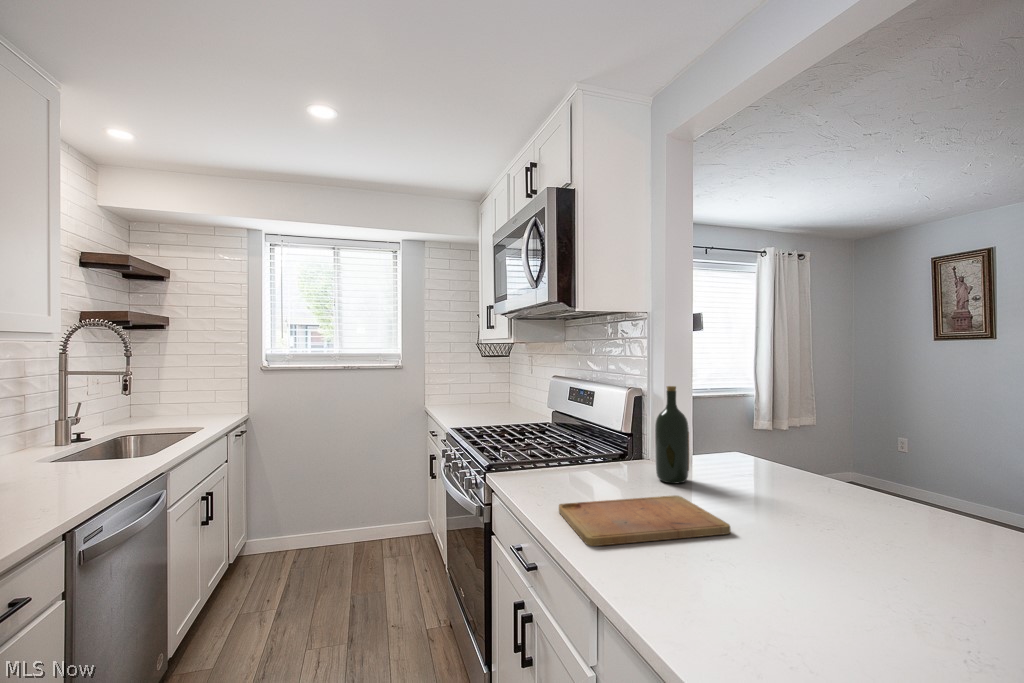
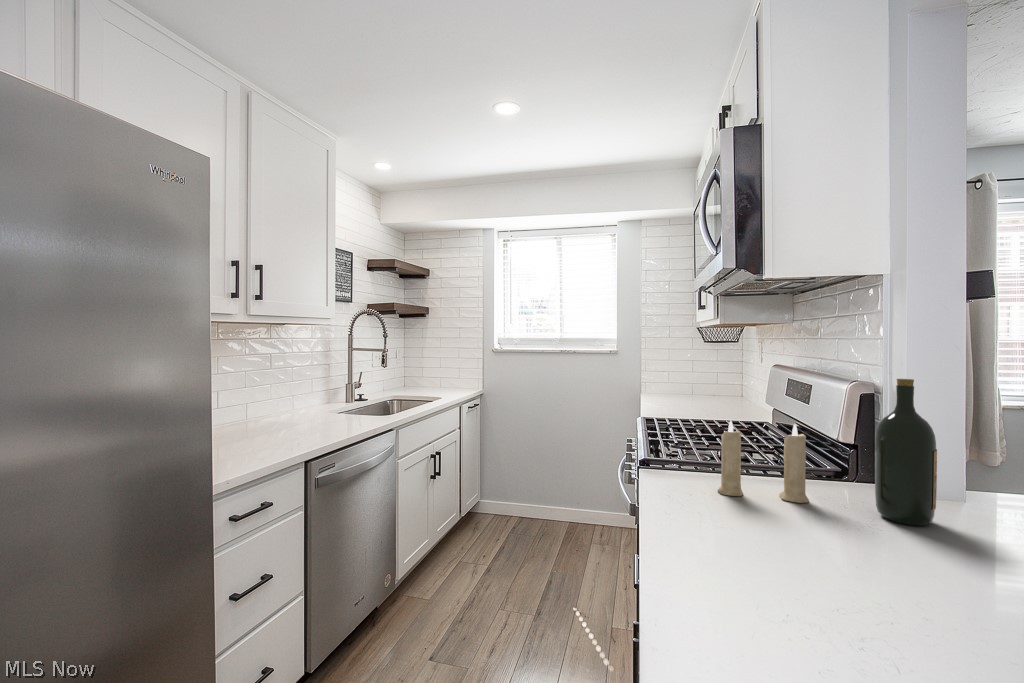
candle: none [556,421,617,484] -> present [718,421,809,503]
cutting board: present [559,496,730,546] -> none [687,516,956,620]

